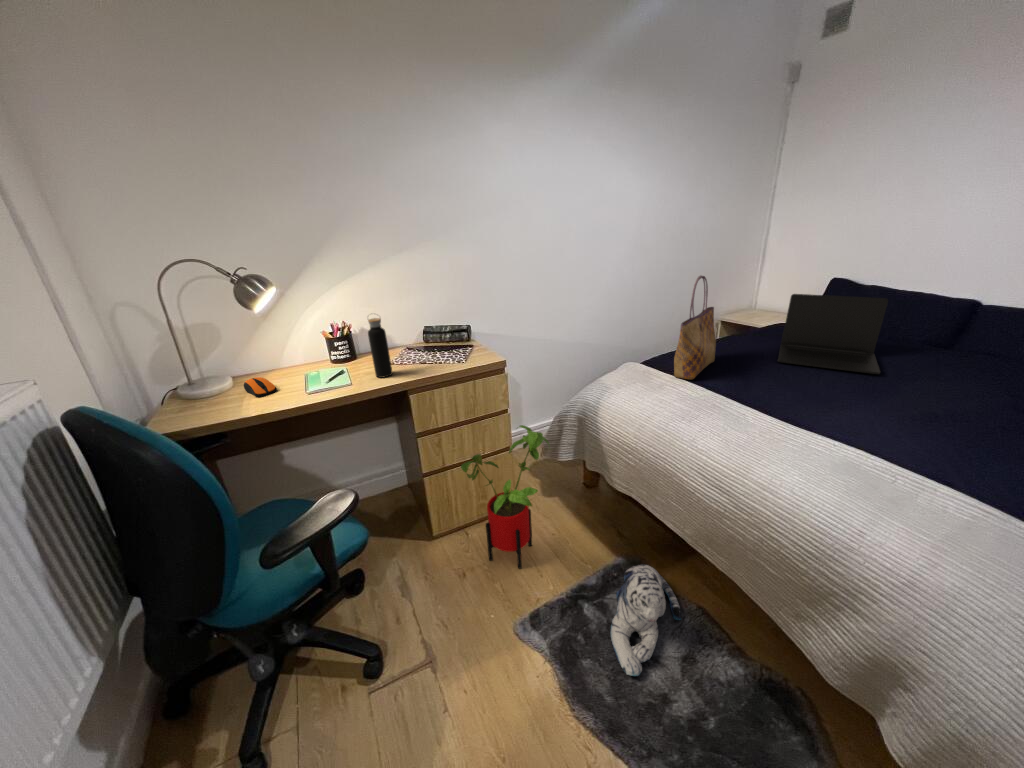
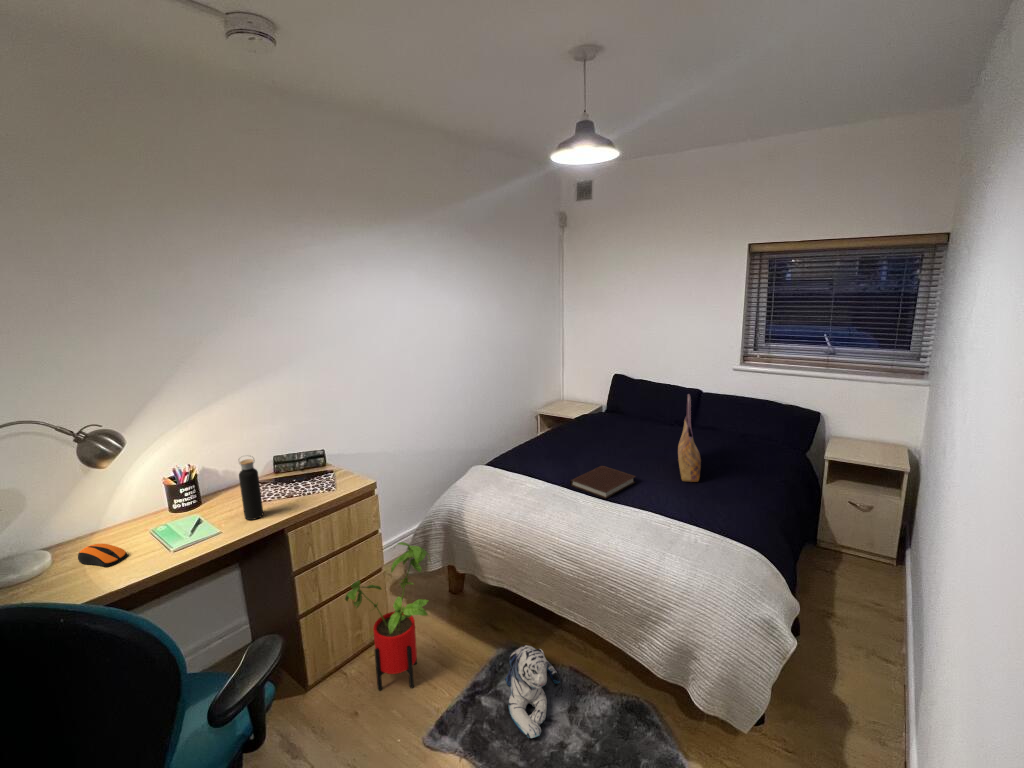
tote bag: present [674,275,716,379] -> present [678,394,701,482]
laptop: present [778,294,888,374] -> none [590,396,655,454]
notebook: none [738,378,844,419] -> present [570,466,636,499]

